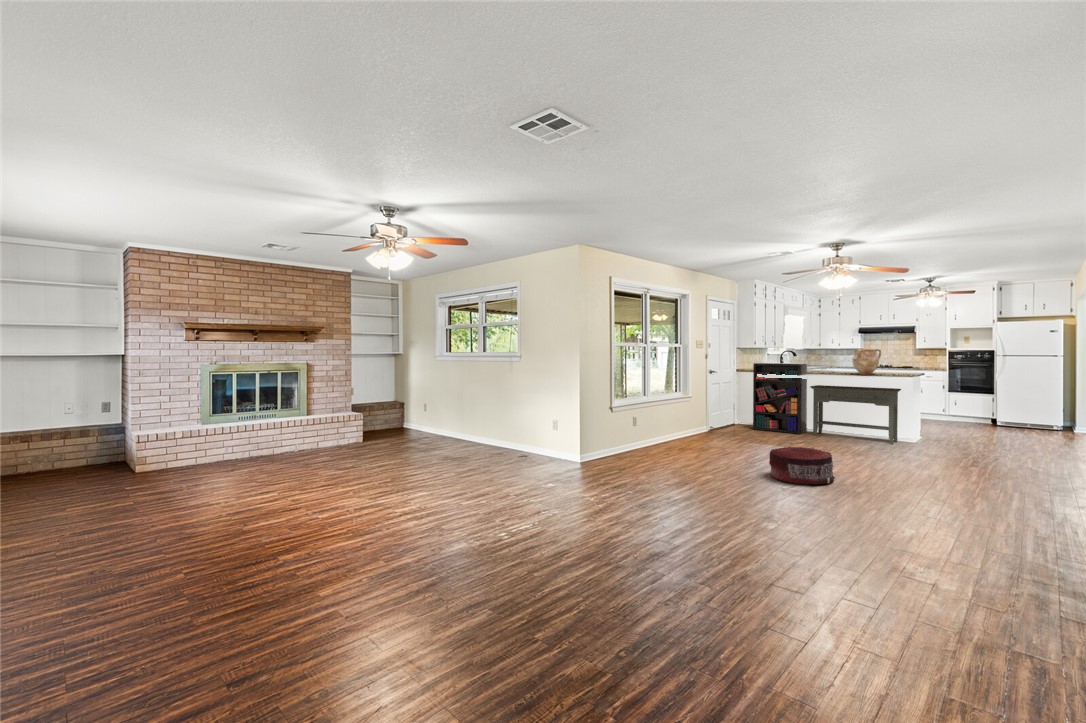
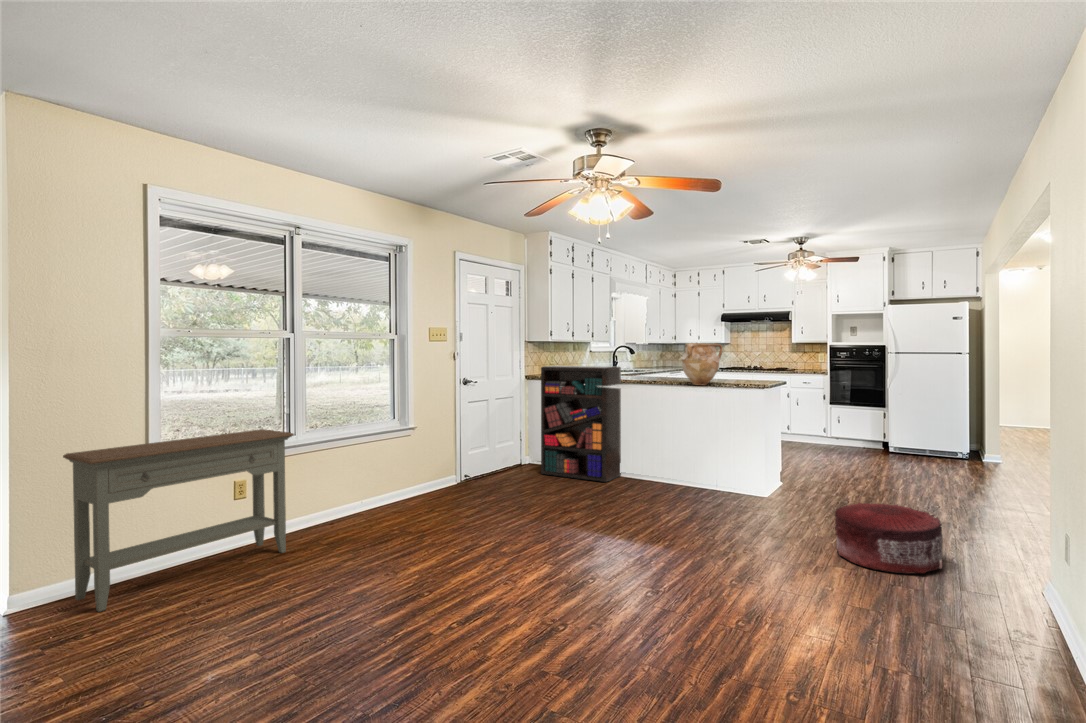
console table: present [810,385,901,444] -> present [63,429,294,612]
pouf: present [769,447,835,485] -> present [835,502,943,574]

